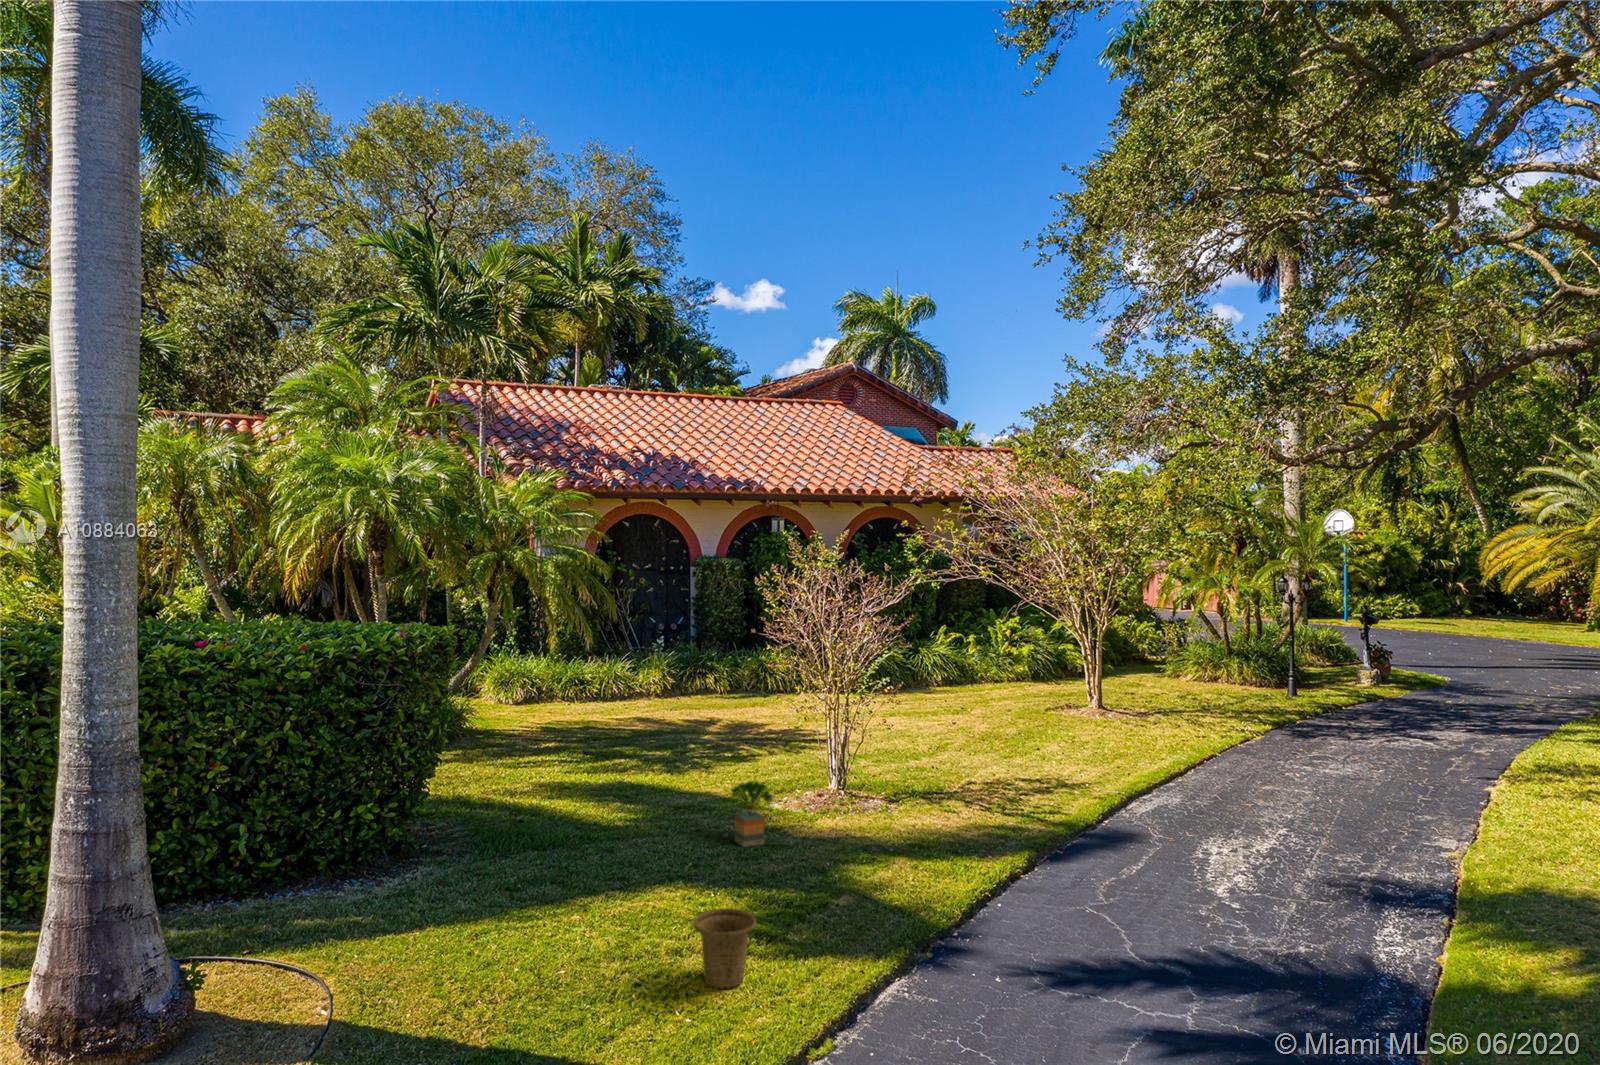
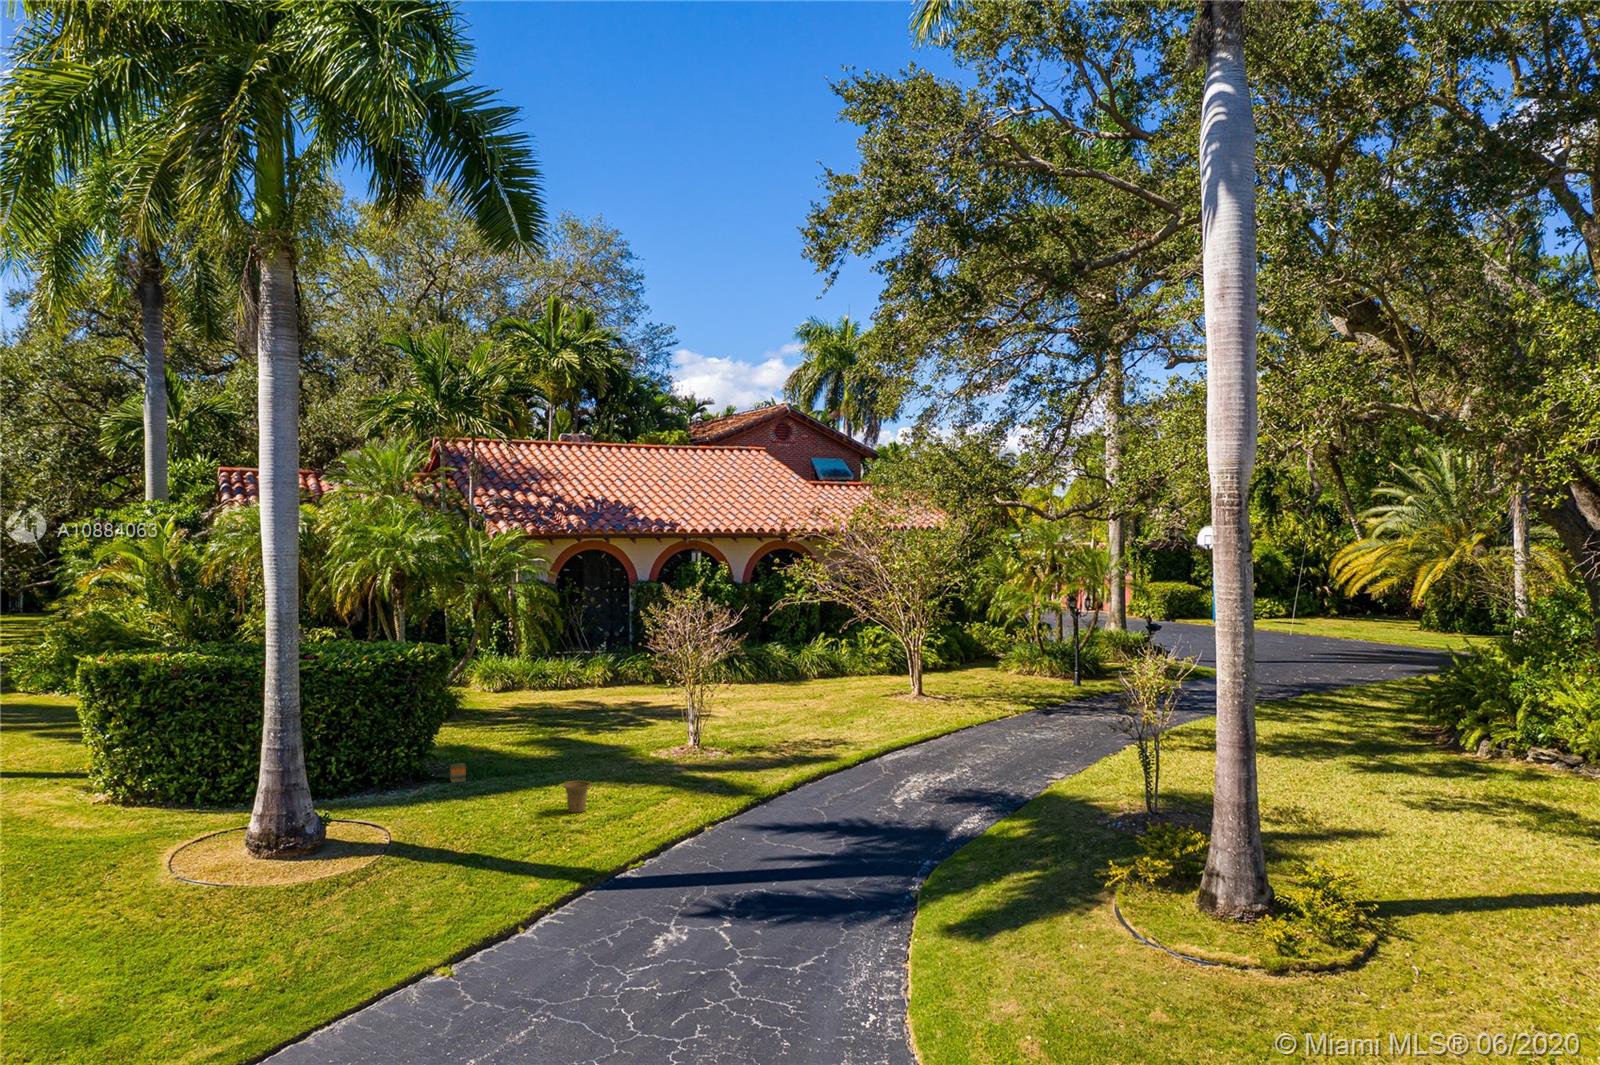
potted tree: present [731,781,774,847] -> present [447,745,472,782]

